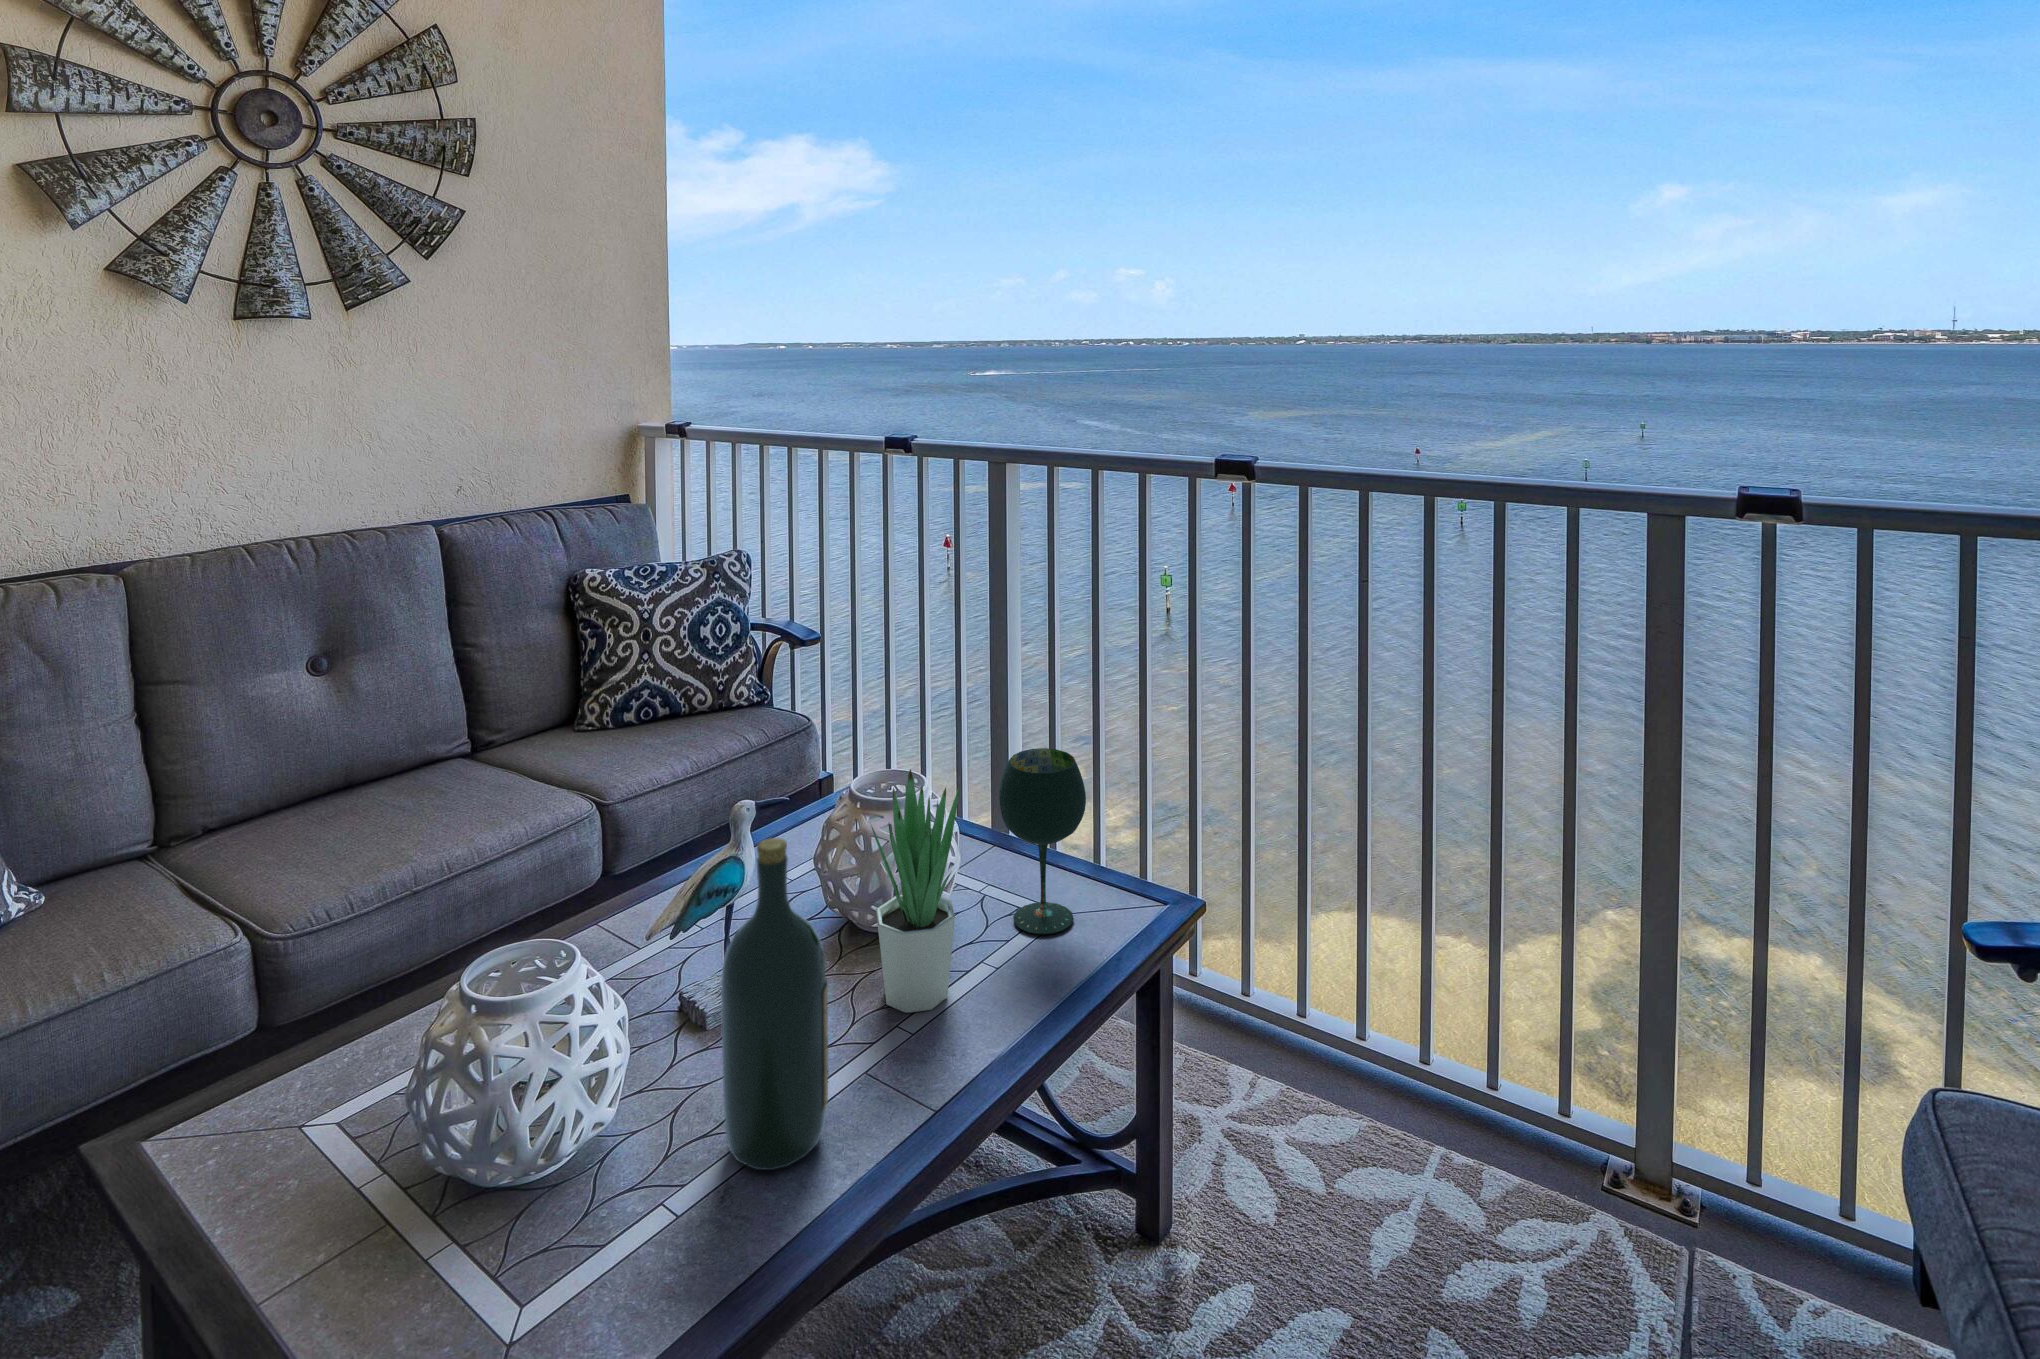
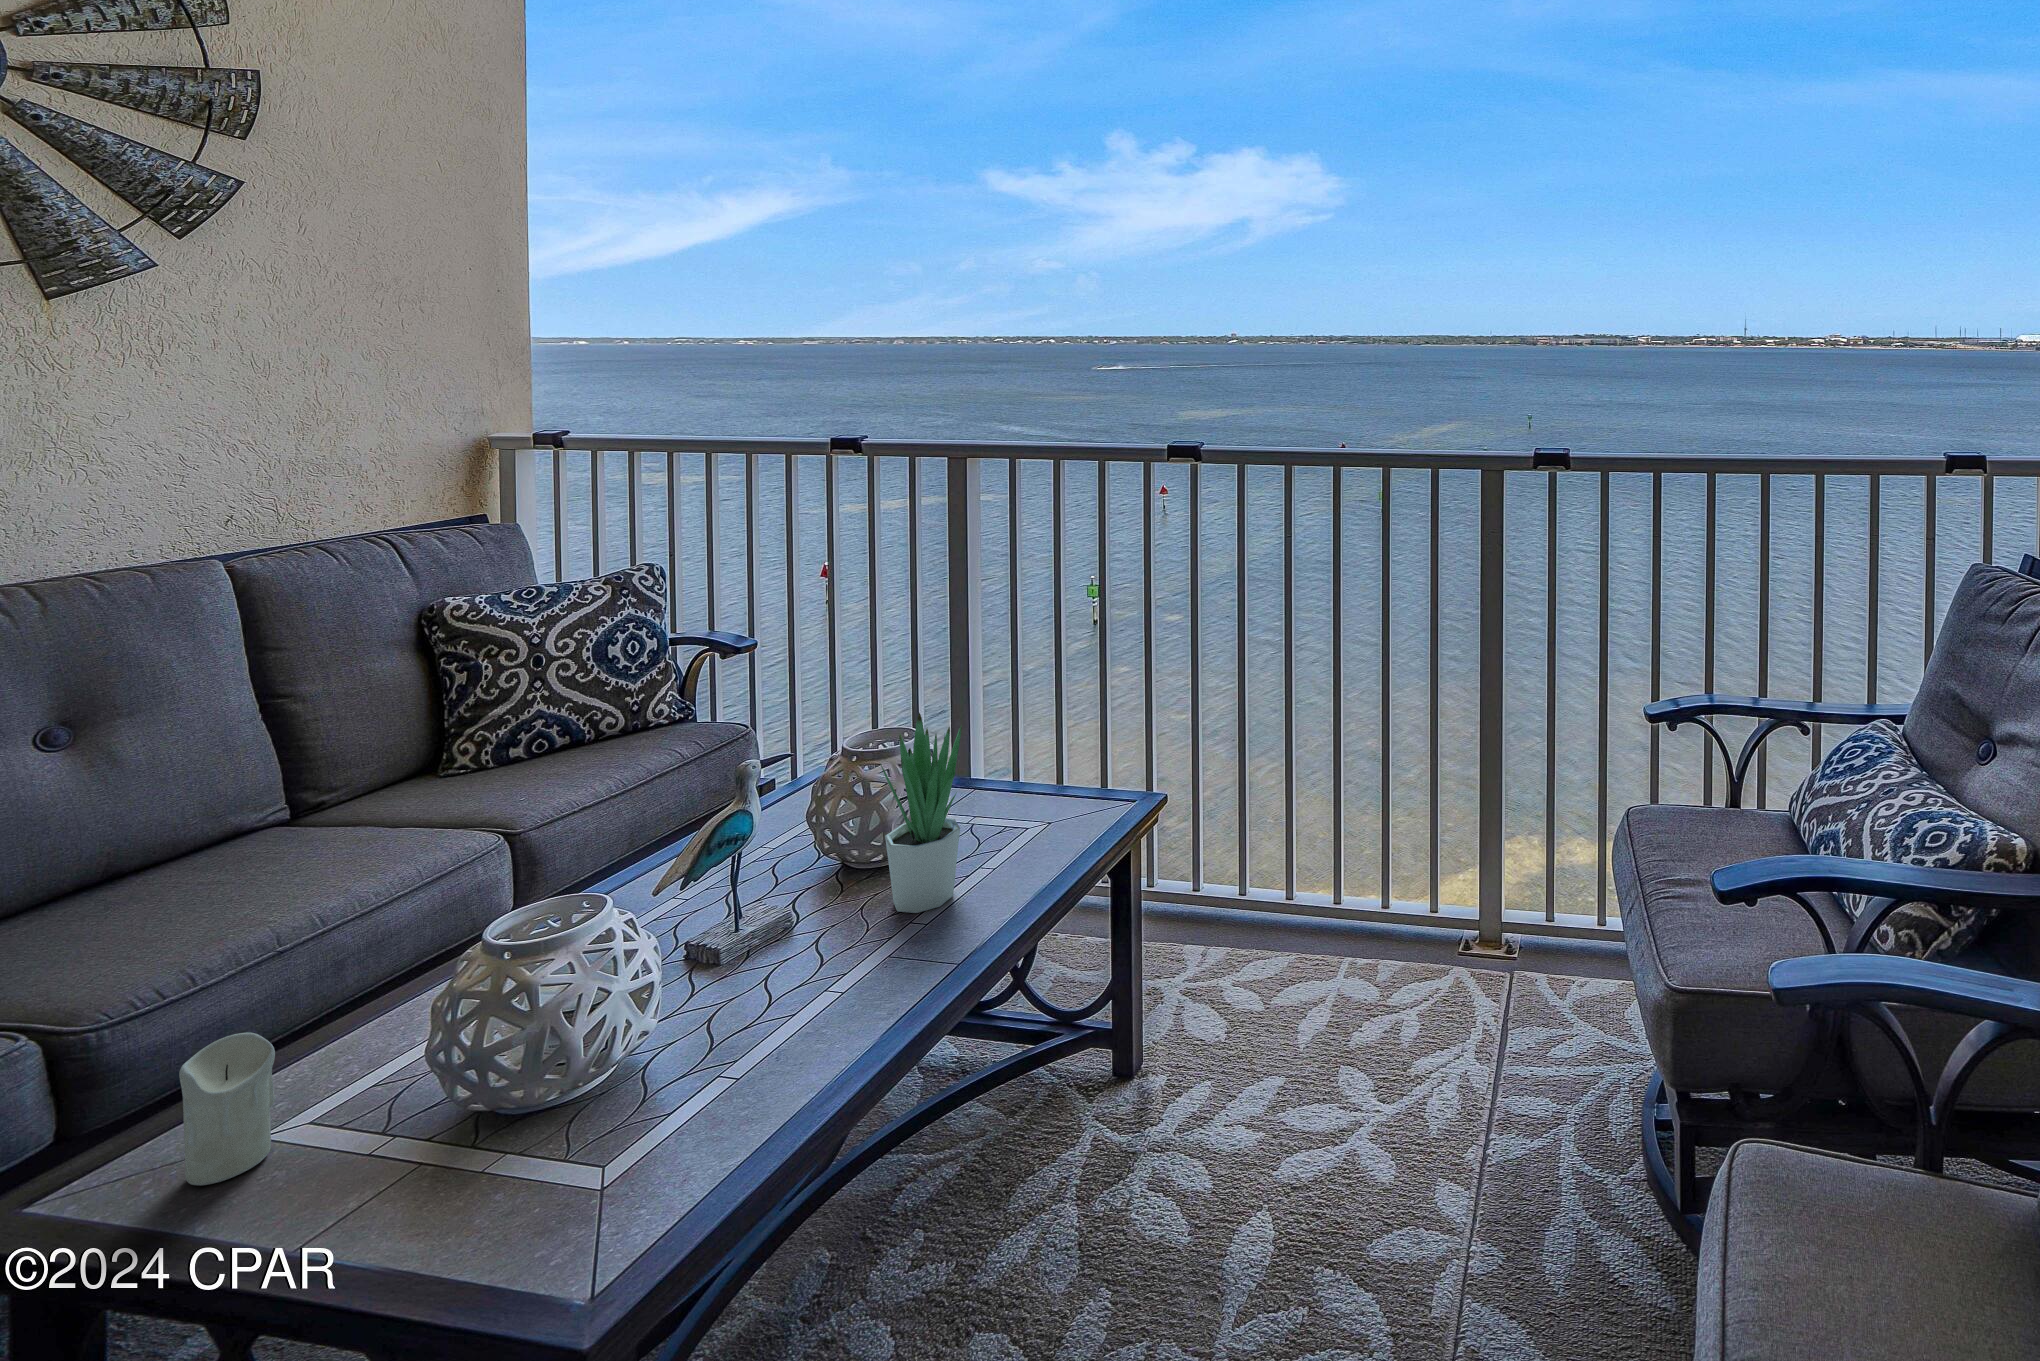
wine glass: present [999,748,1086,934] -> none [992,691,1070,841]
wine bottle: present [721,838,828,1170] -> none [762,768,863,1034]
candle: none [215,1032,295,1191] -> present [179,1033,276,1185]

